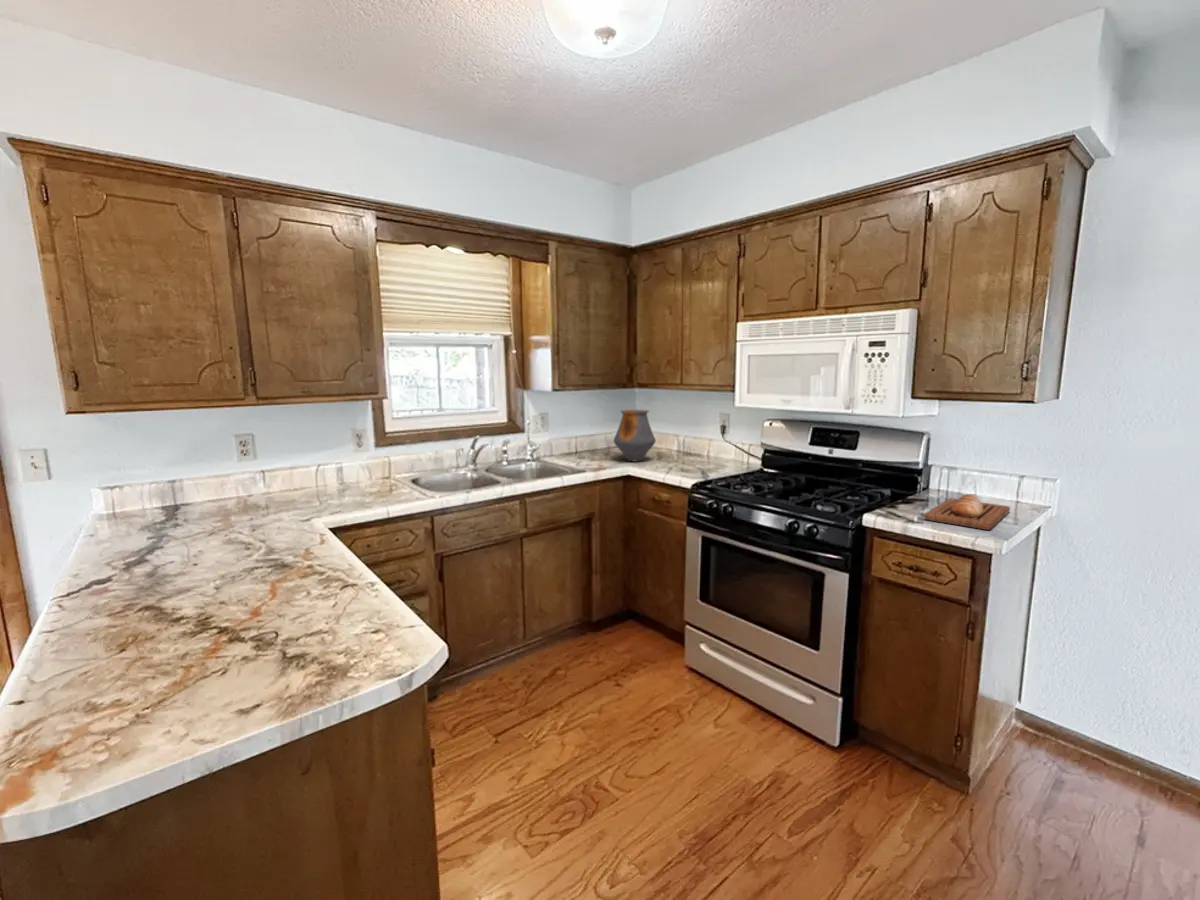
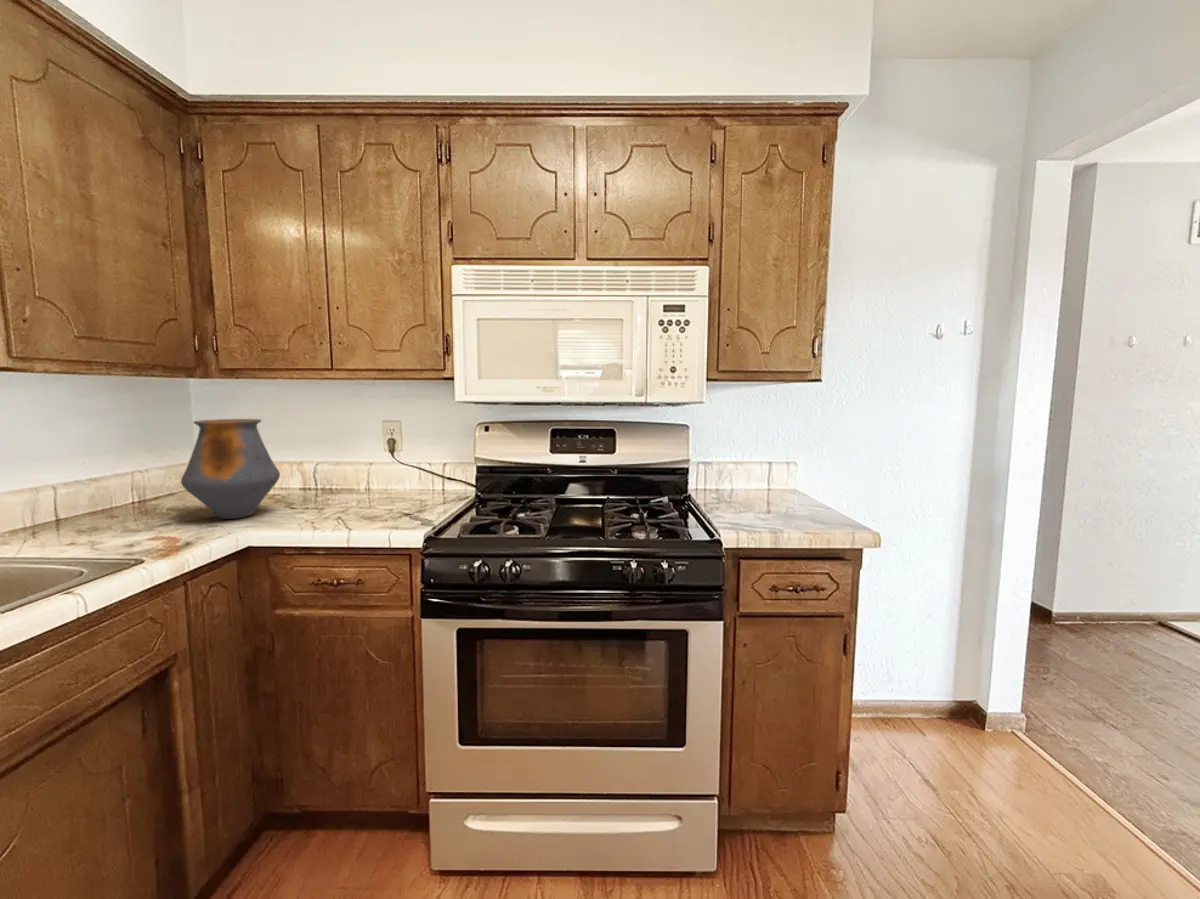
bread loaf: present [924,494,1010,530] -> none [741,488,848,527]

